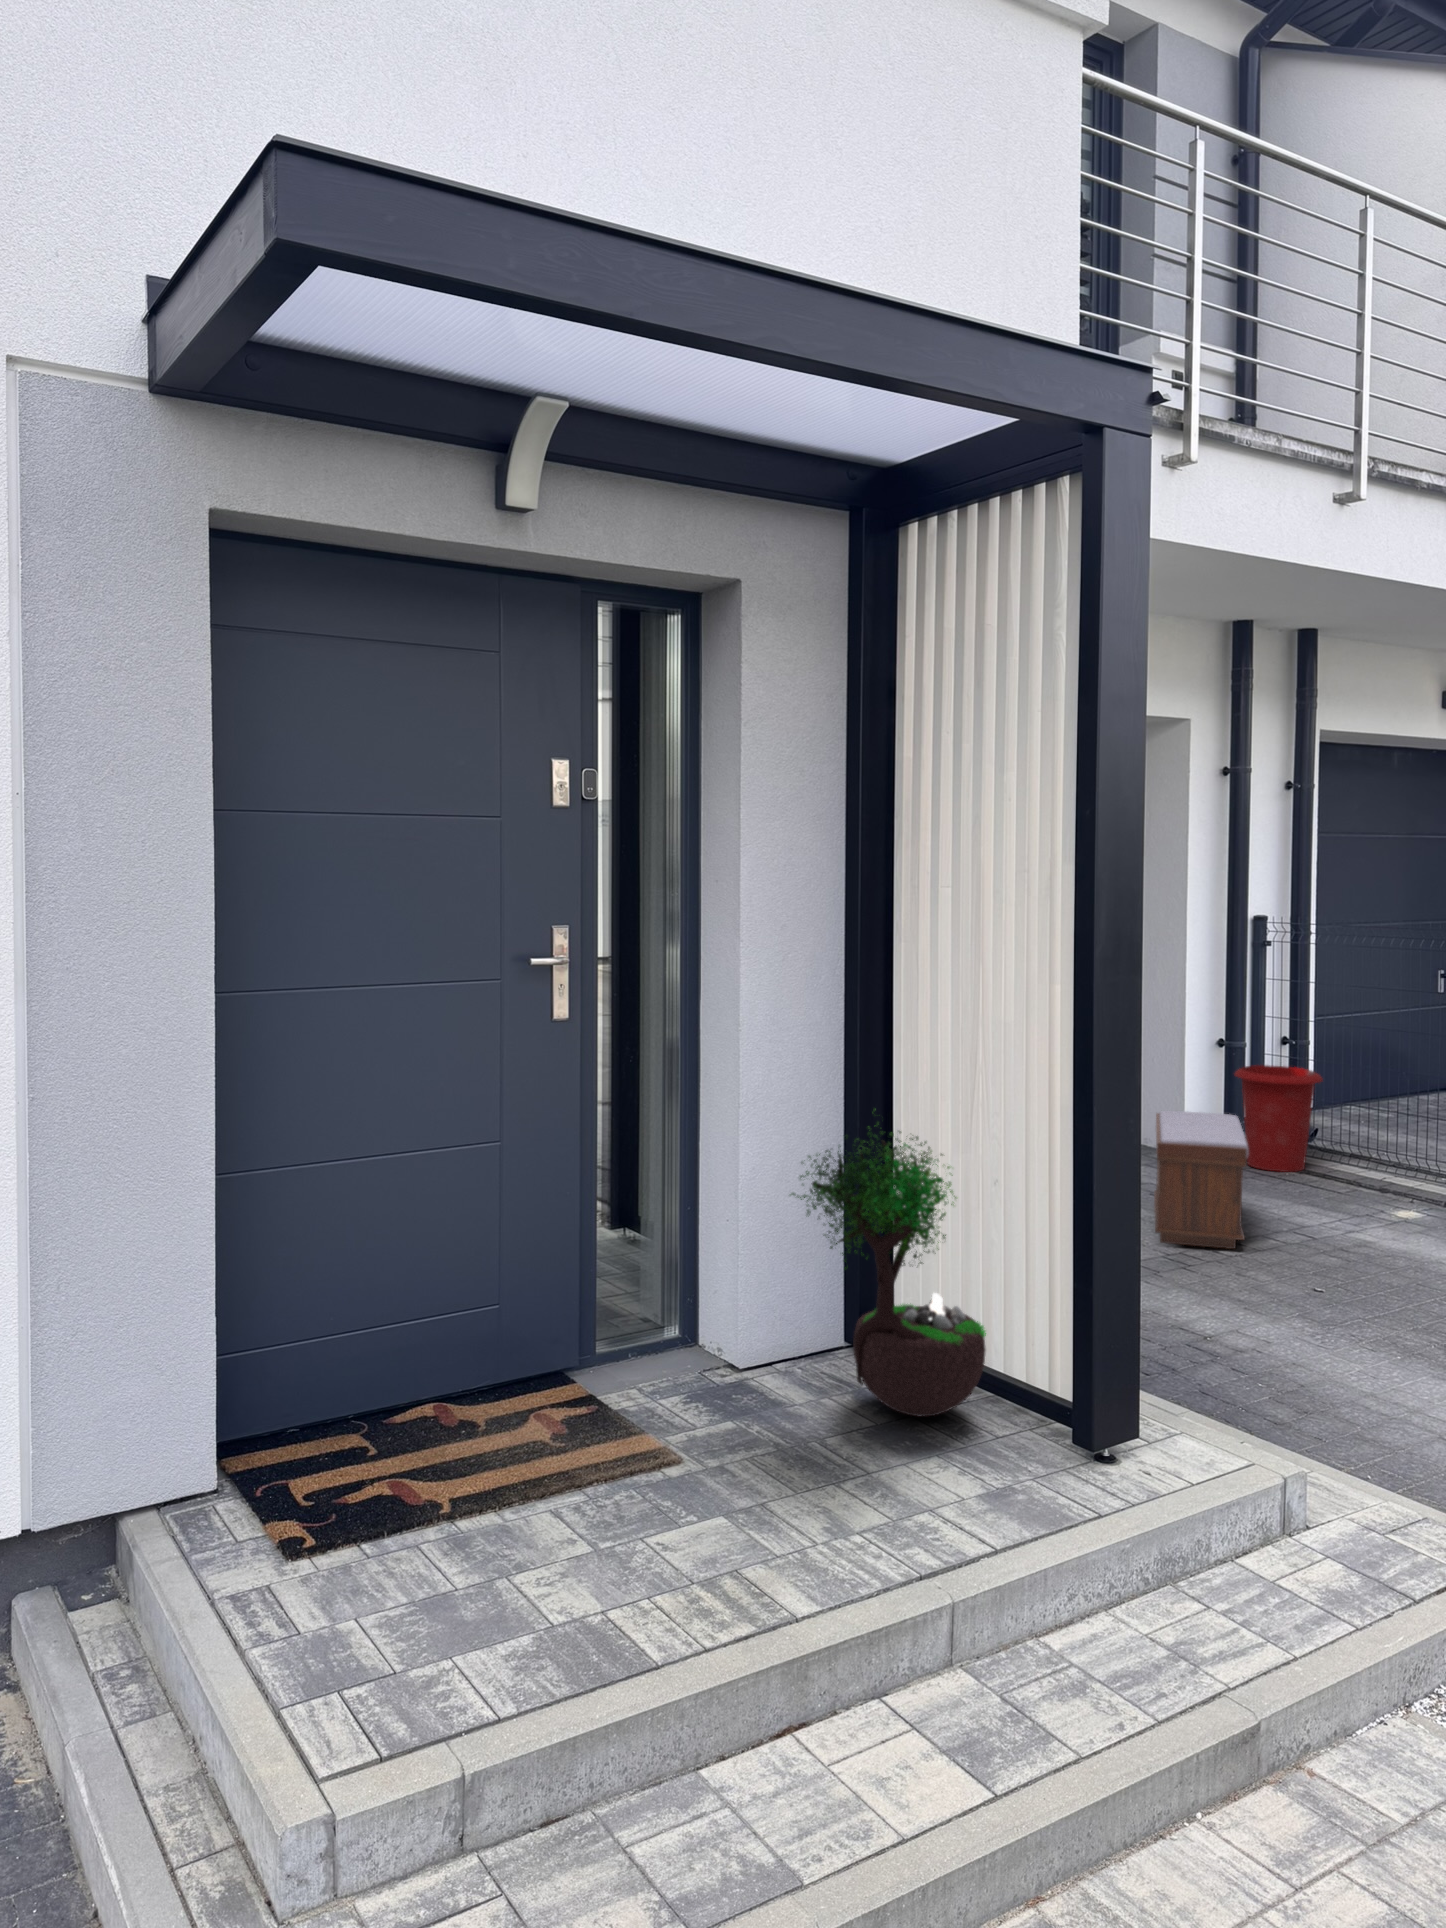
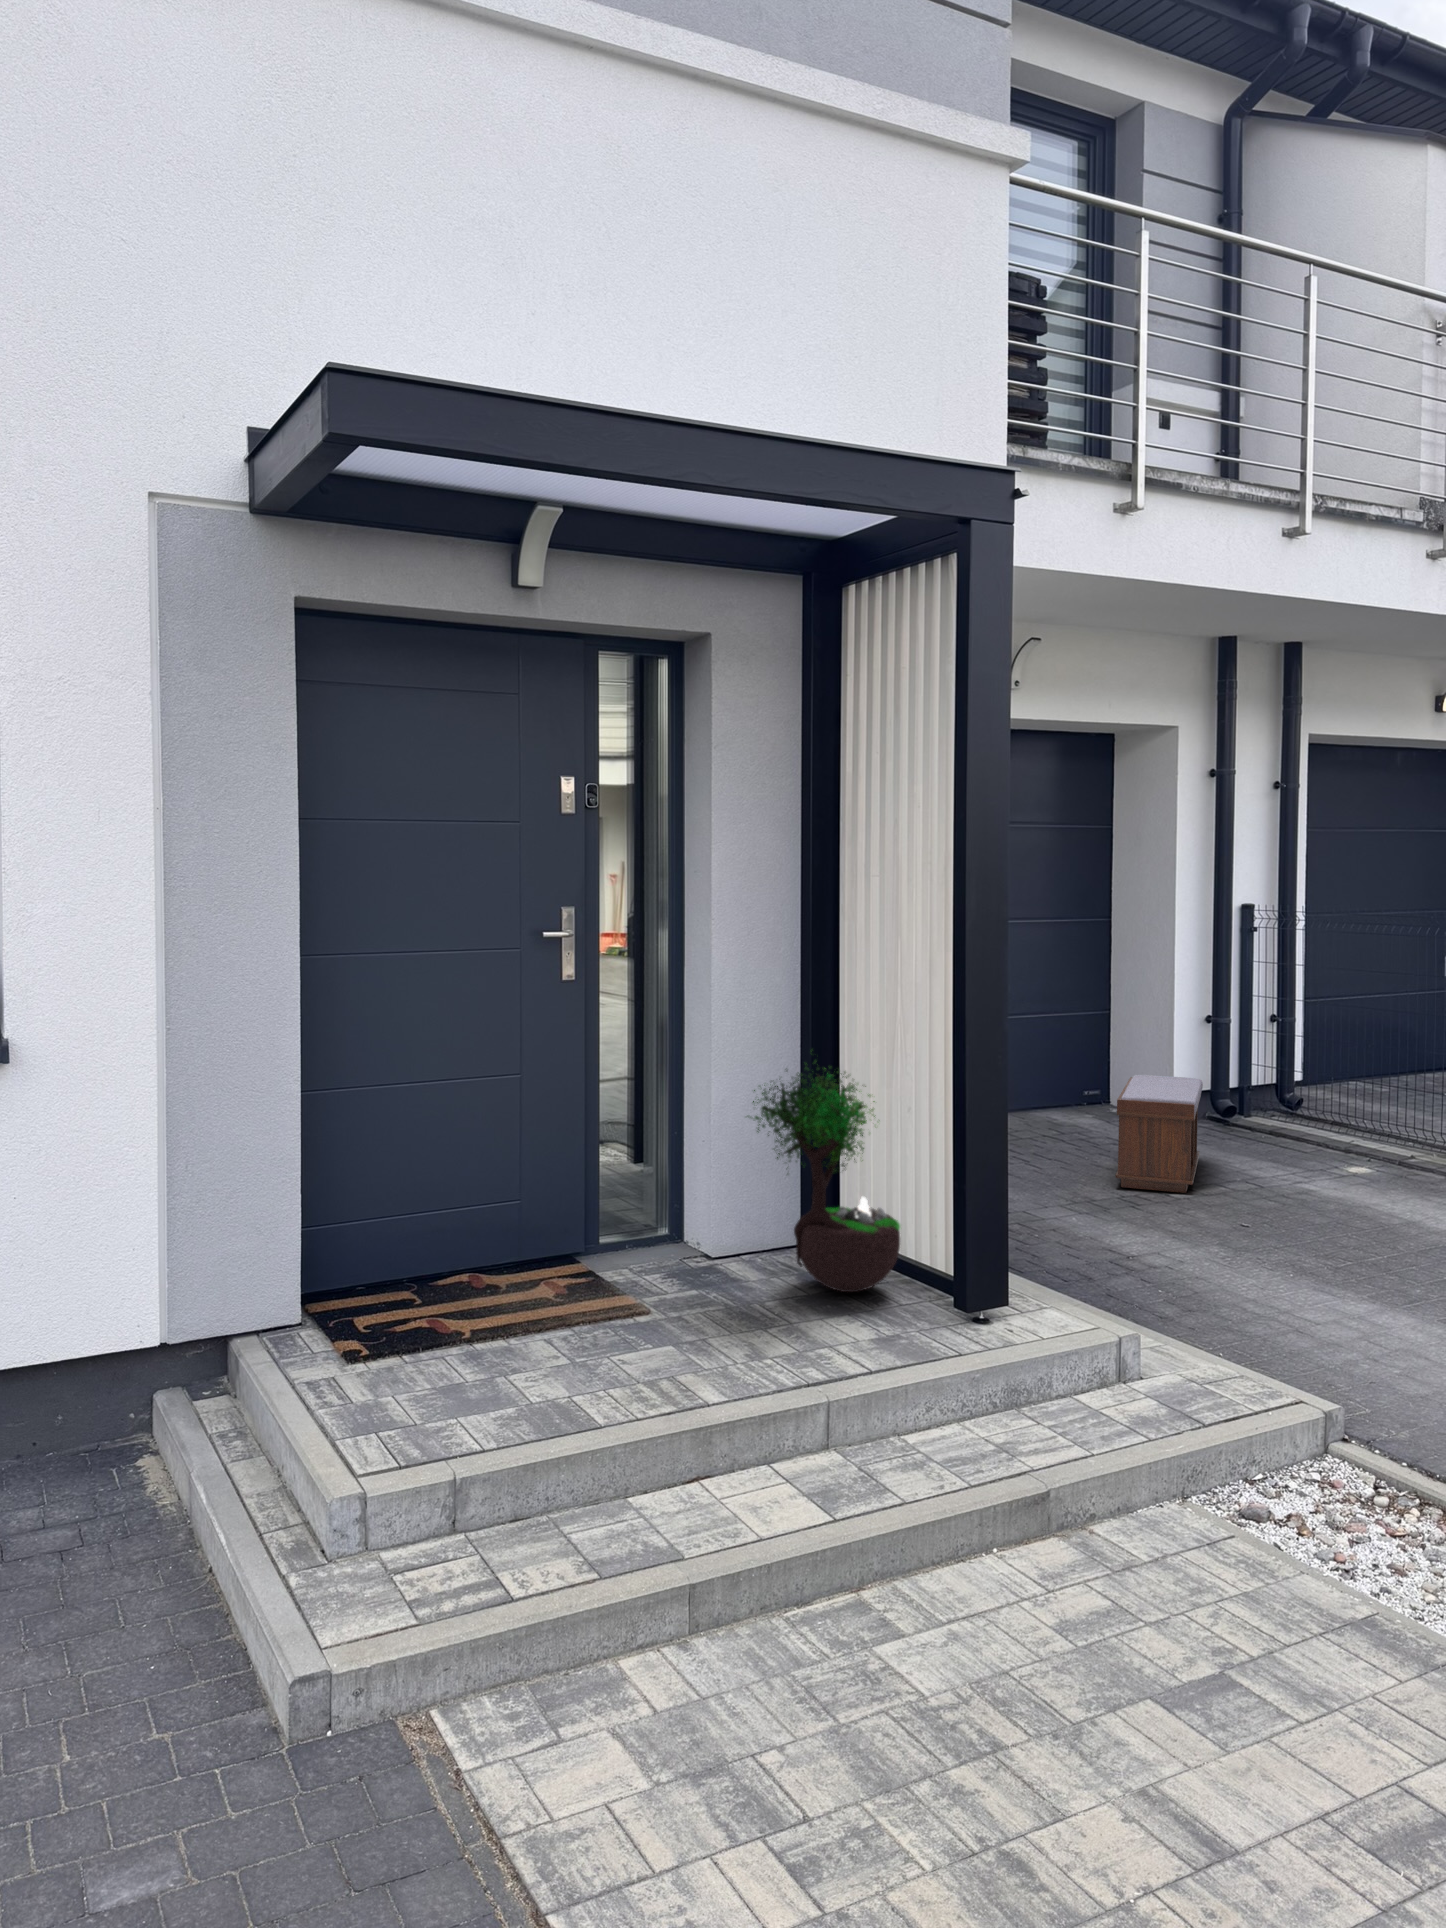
waste bin: present [1235,1065,1322,1172] -> none [1217,1039,1298,1134]

